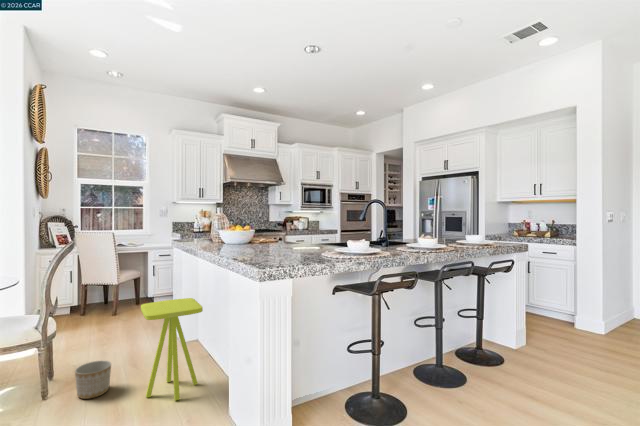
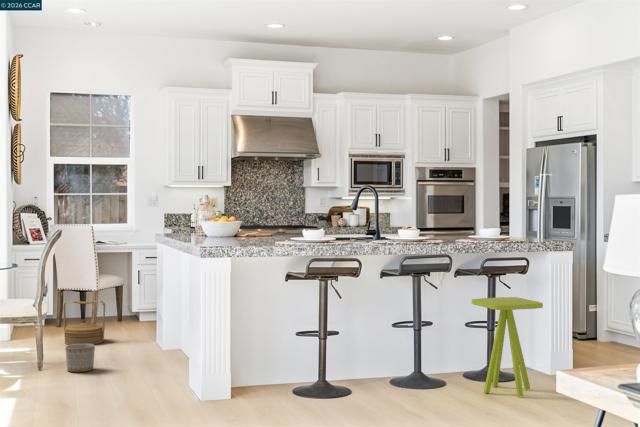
side table: present [141,298,203,400] -> present [472,297,543,396]
basket: none [82,300,124,343] -> present [63,300,105,345]

